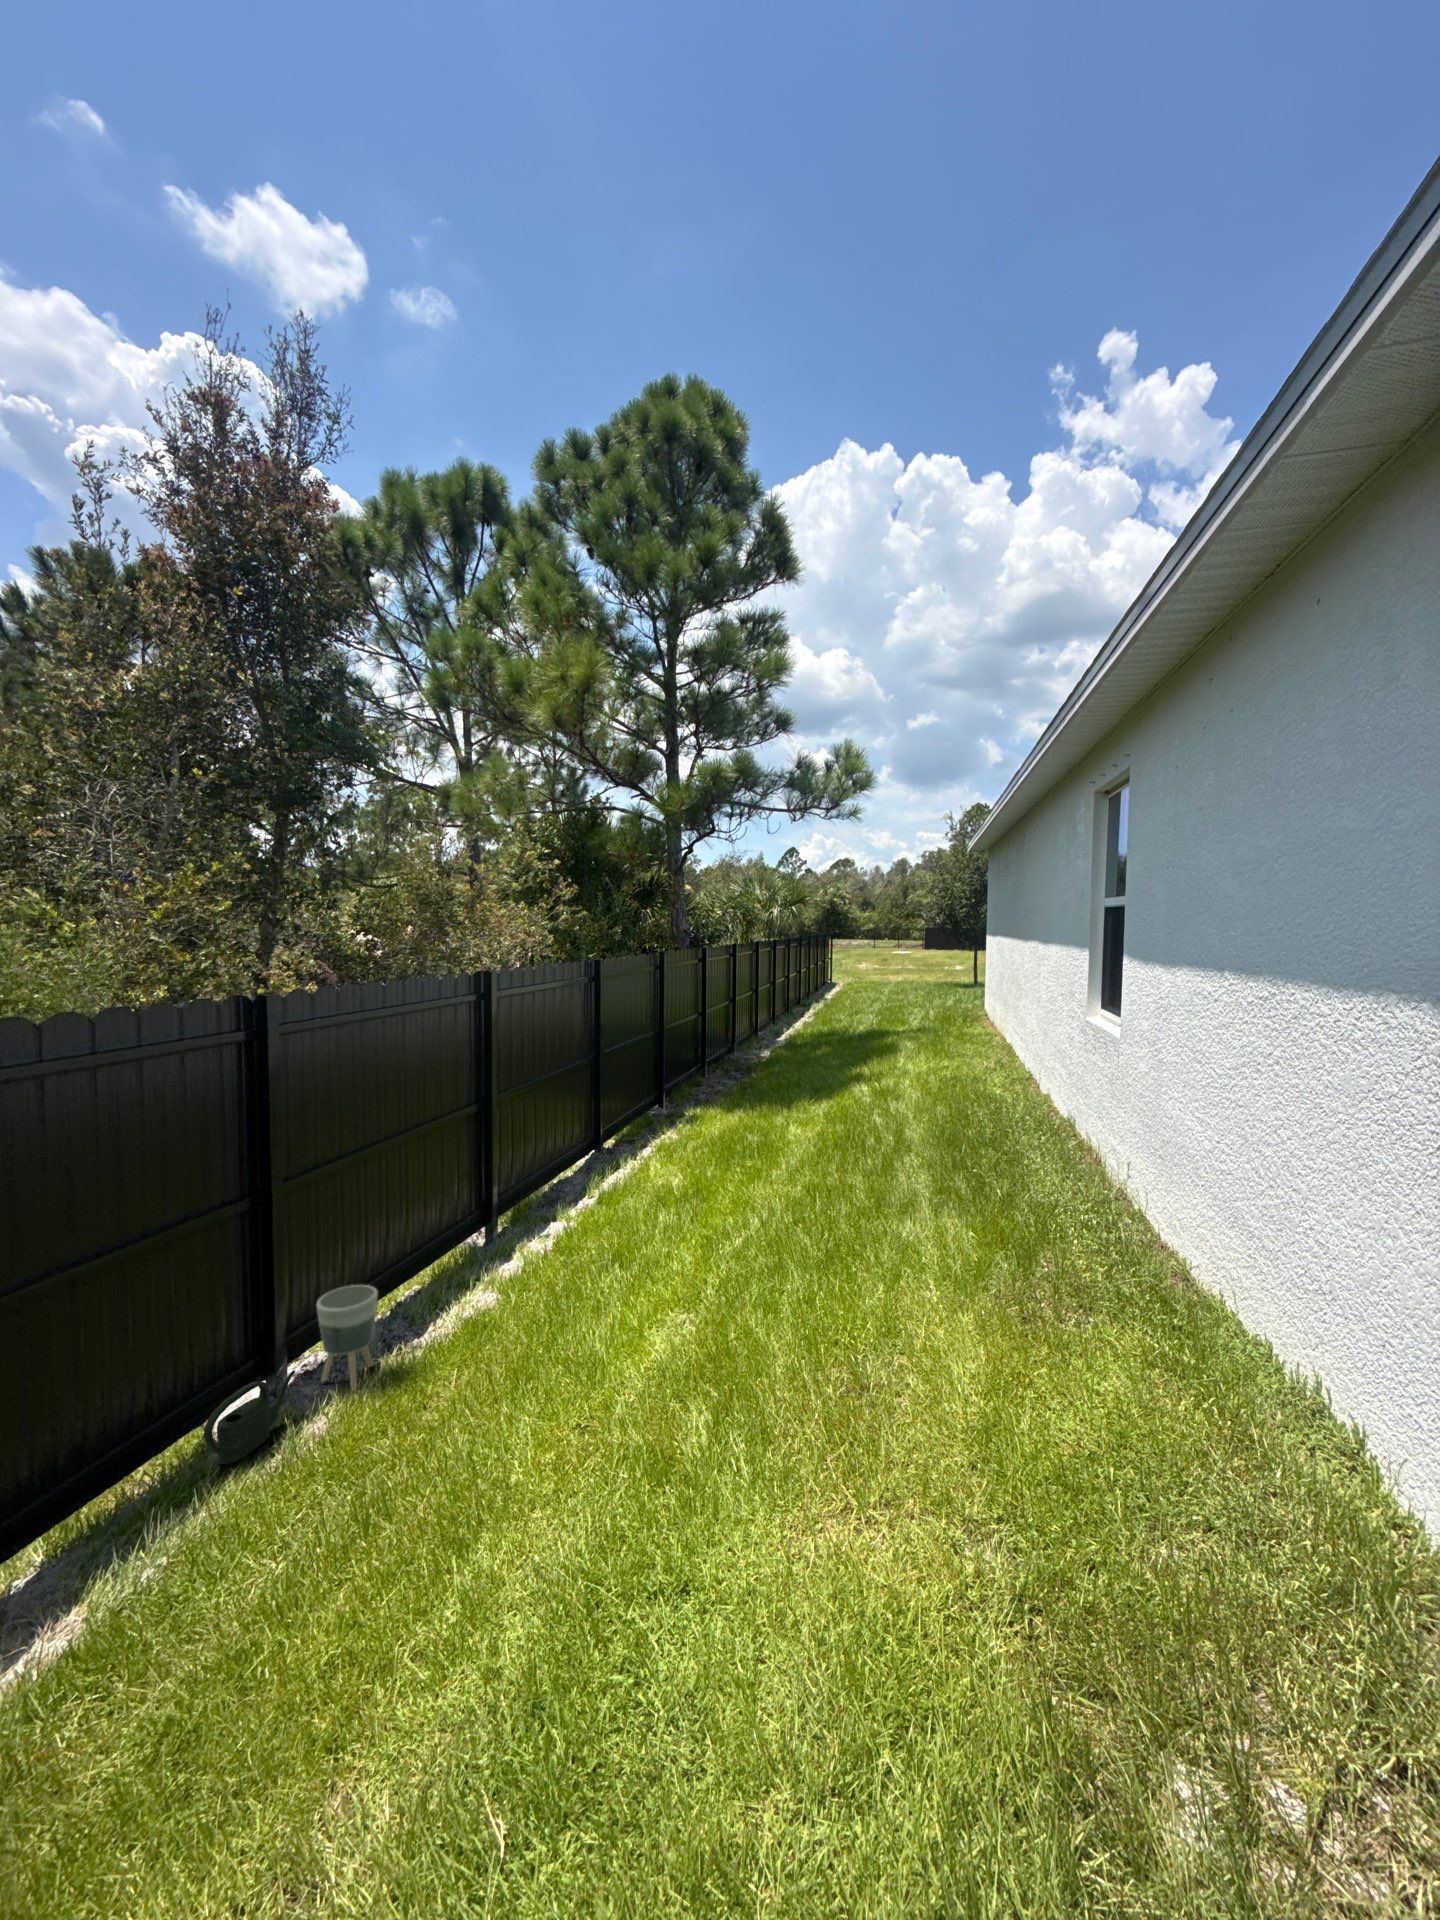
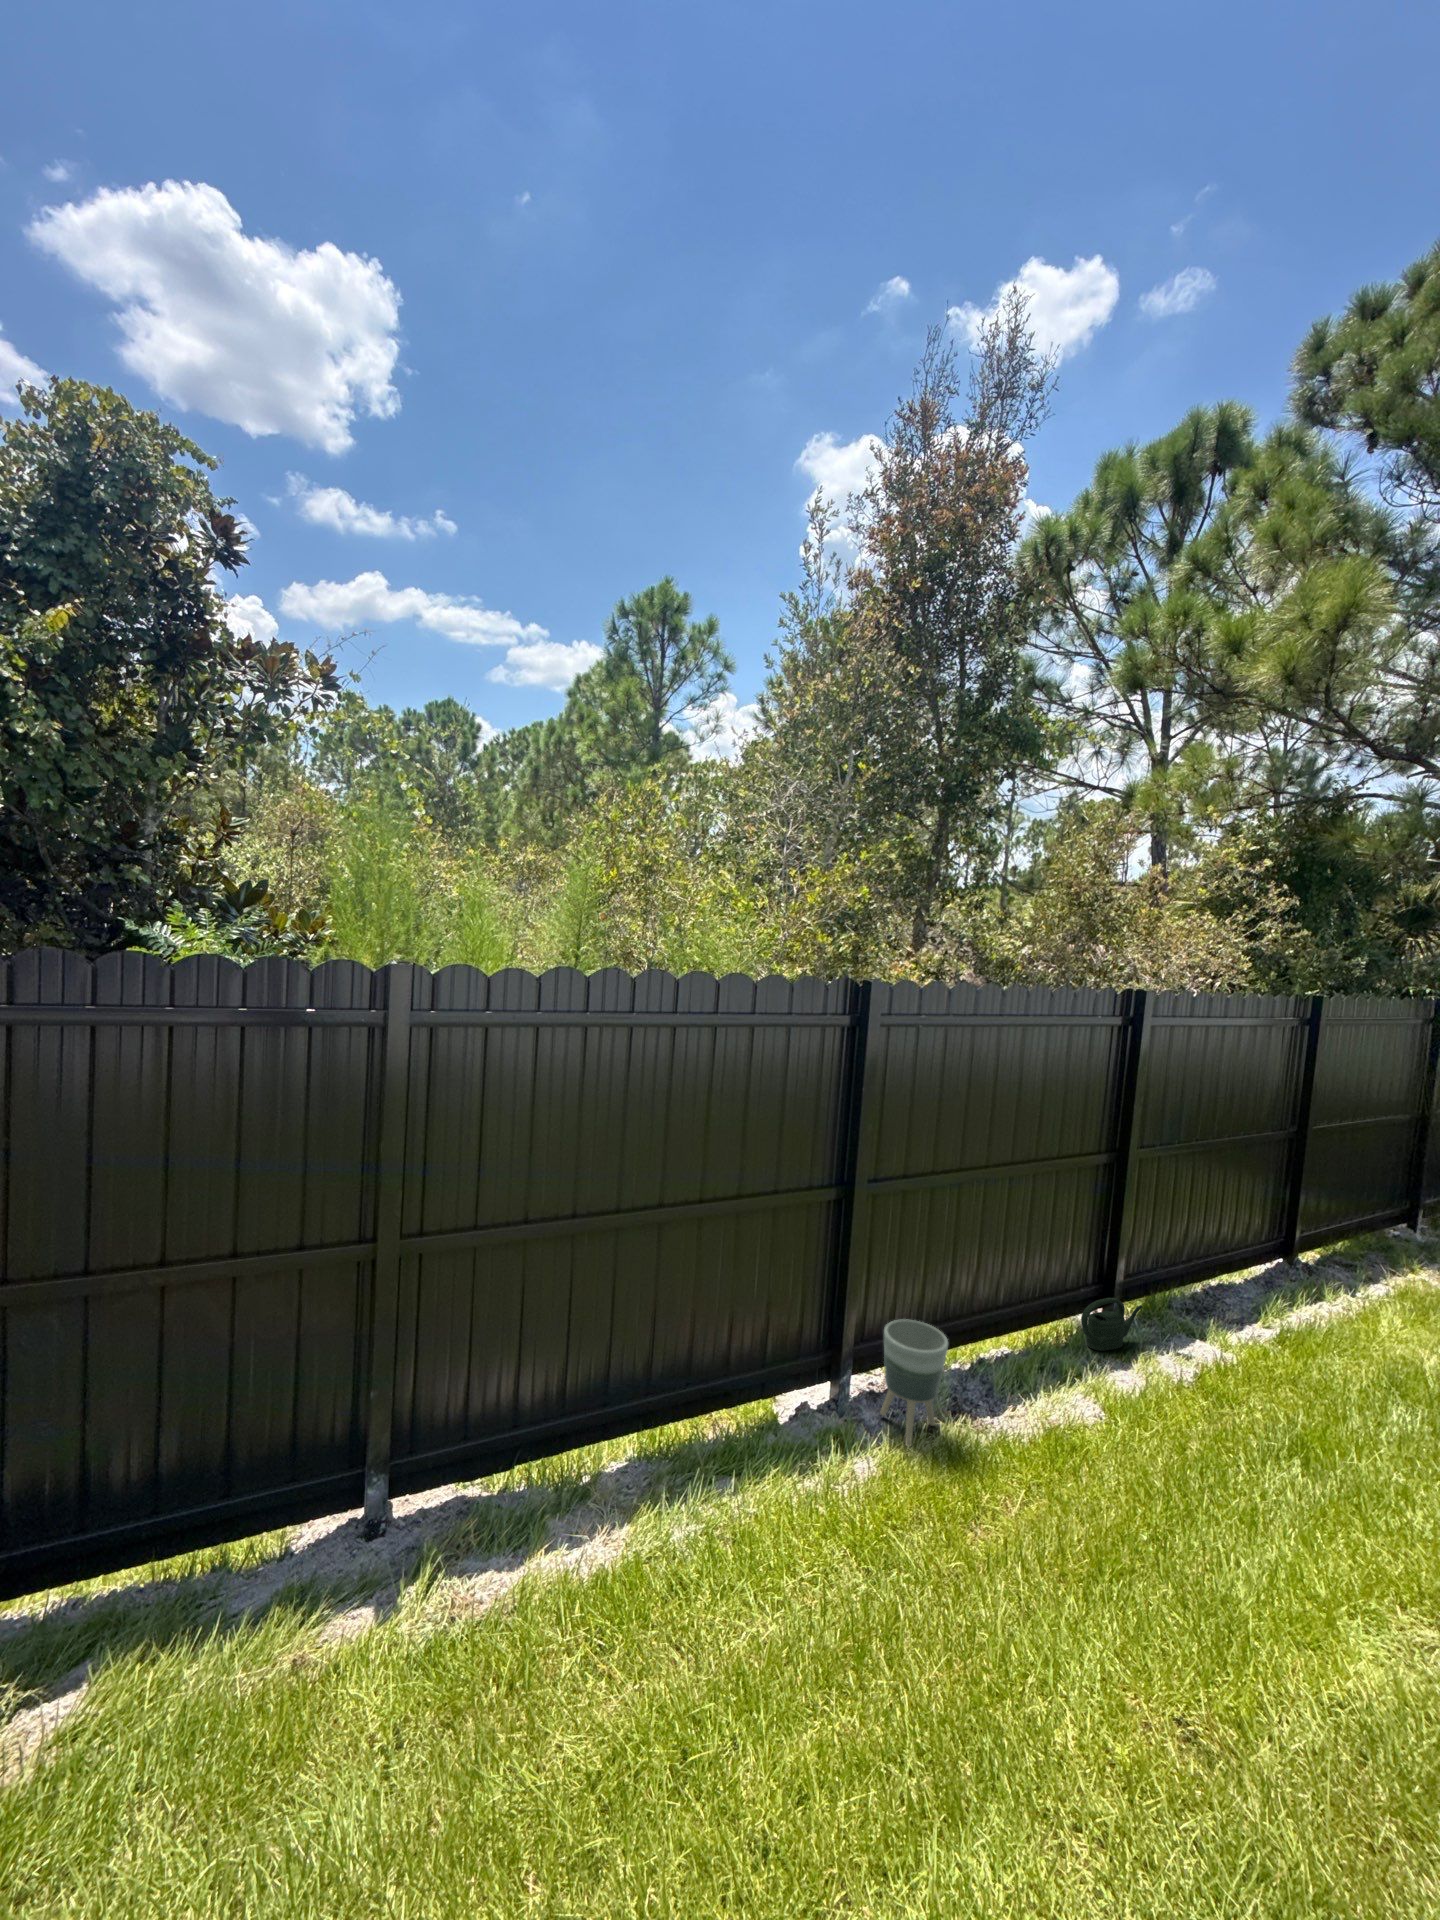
watering can: present [204,1370,295,1464] -> present [1081,1298,1142,1351]

